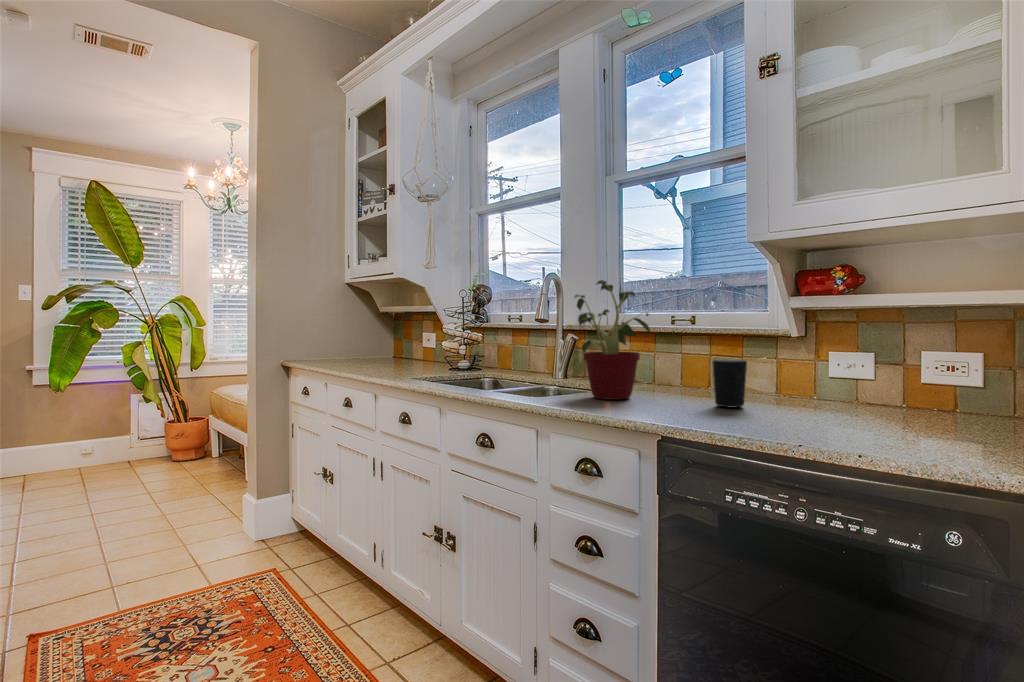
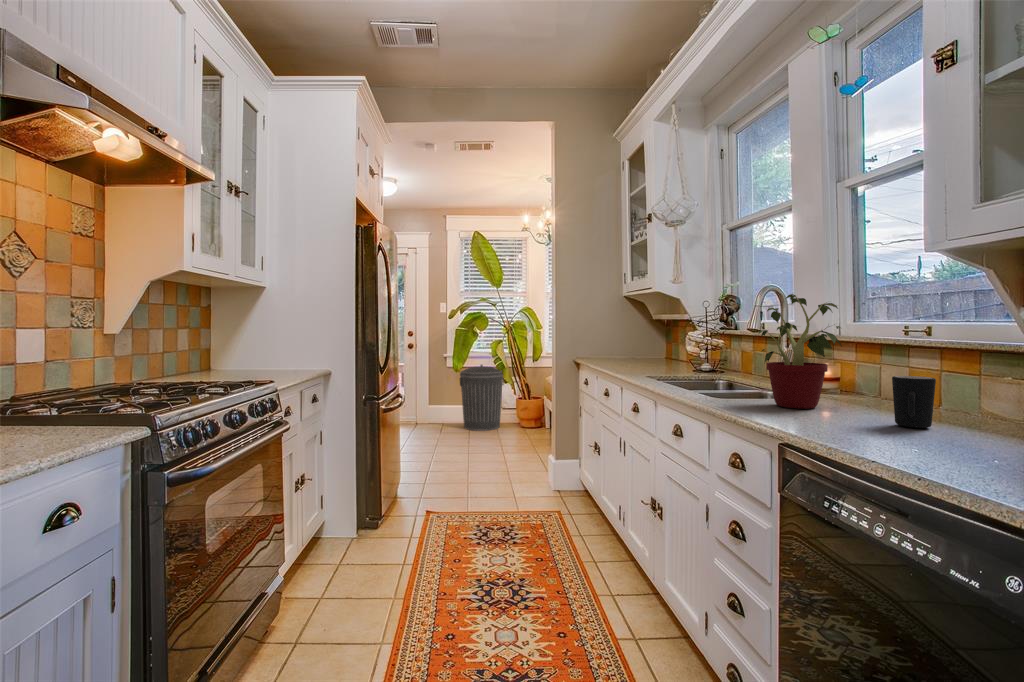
trash can: none [60,378,145,478] -> present [460,365,504,431]

